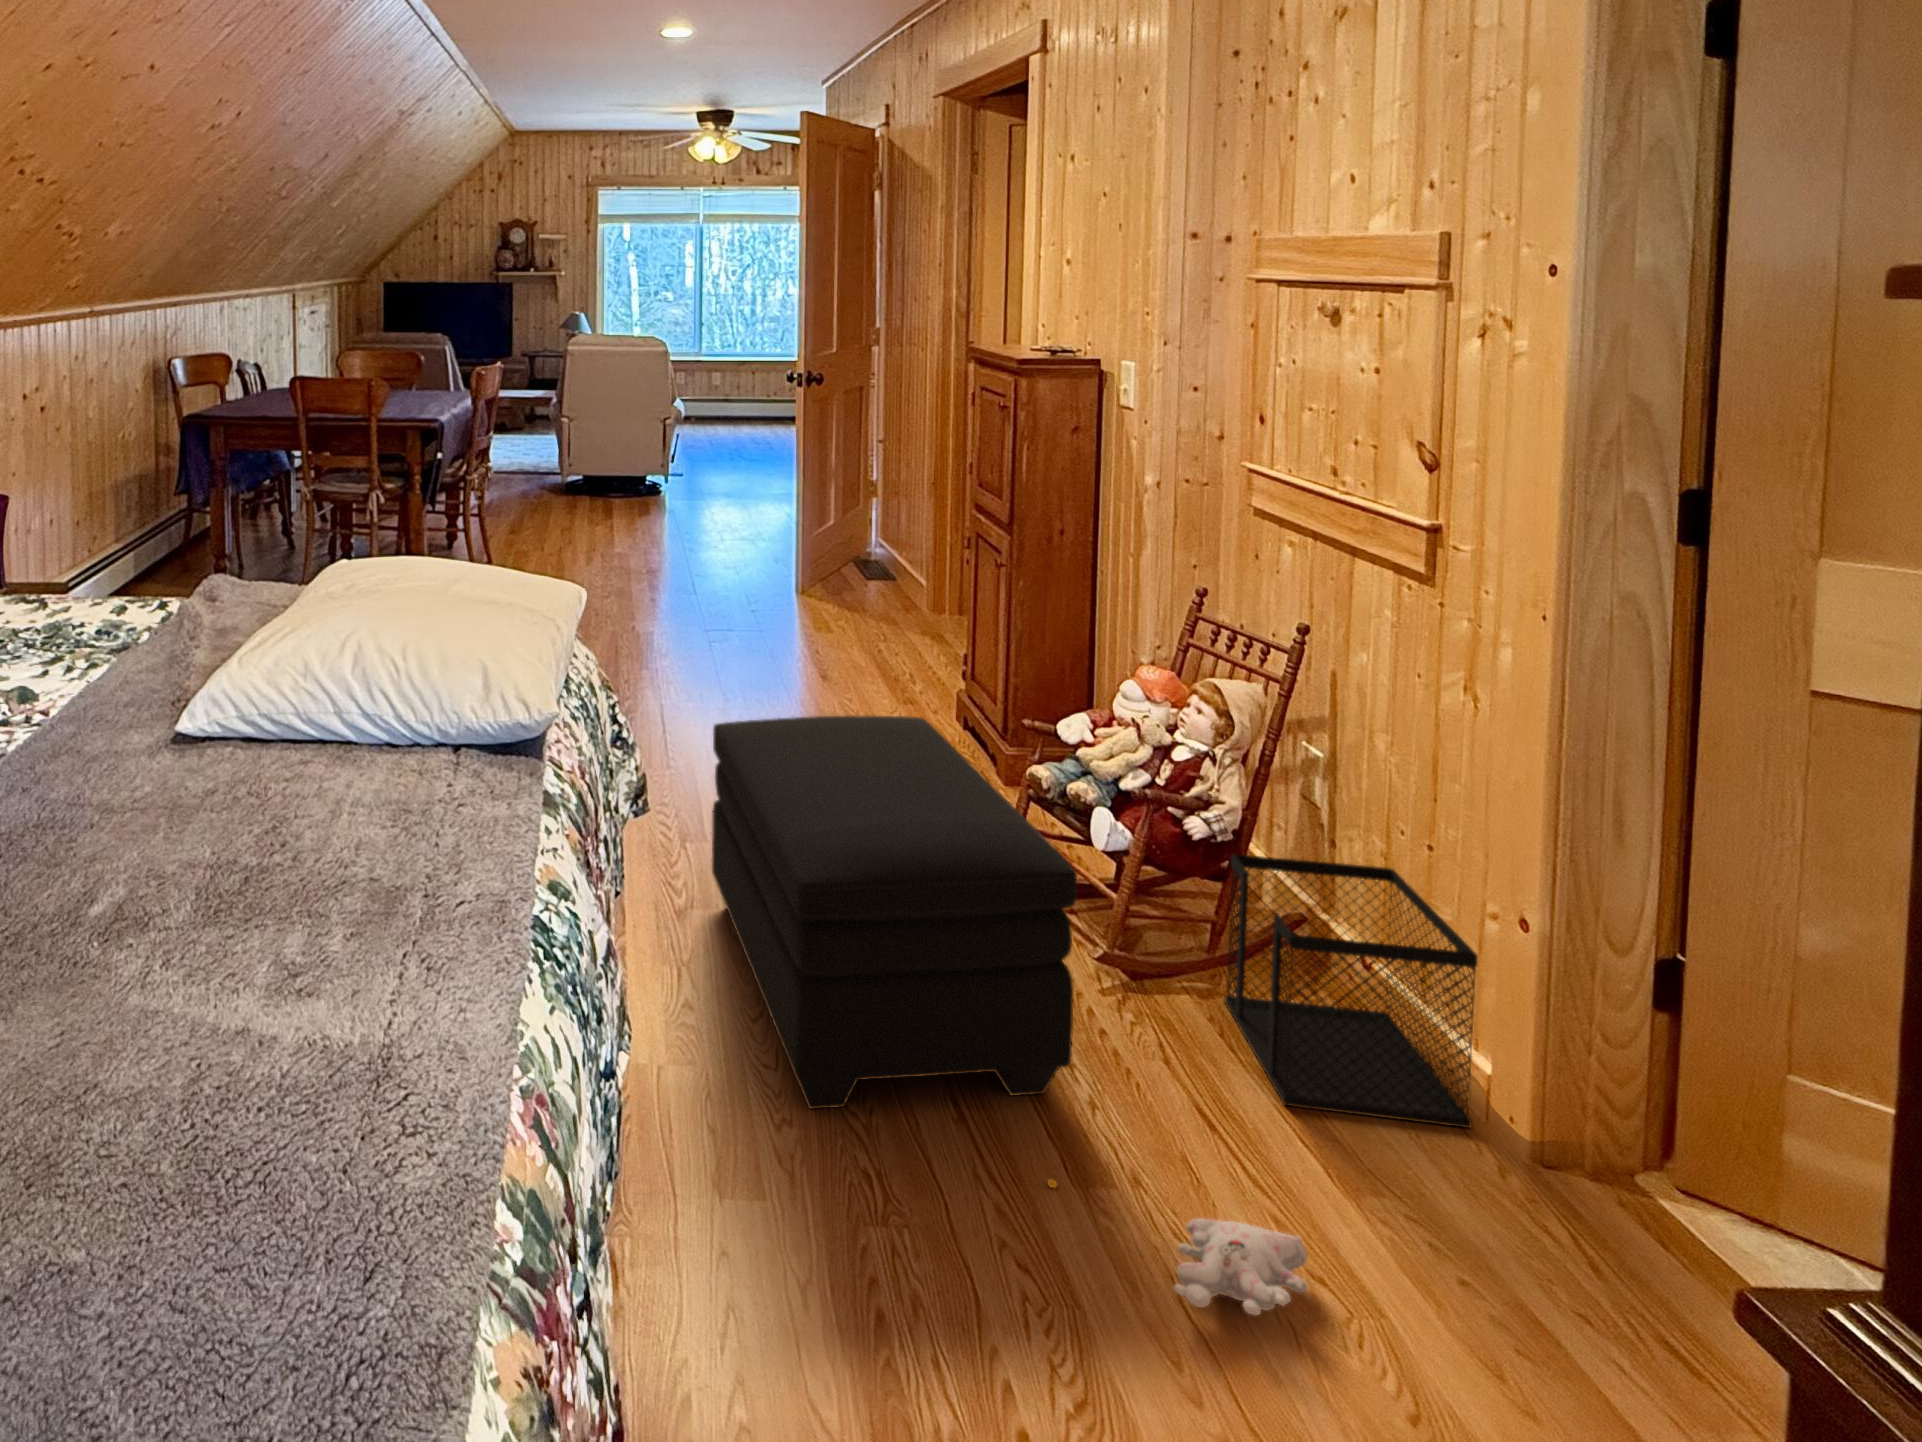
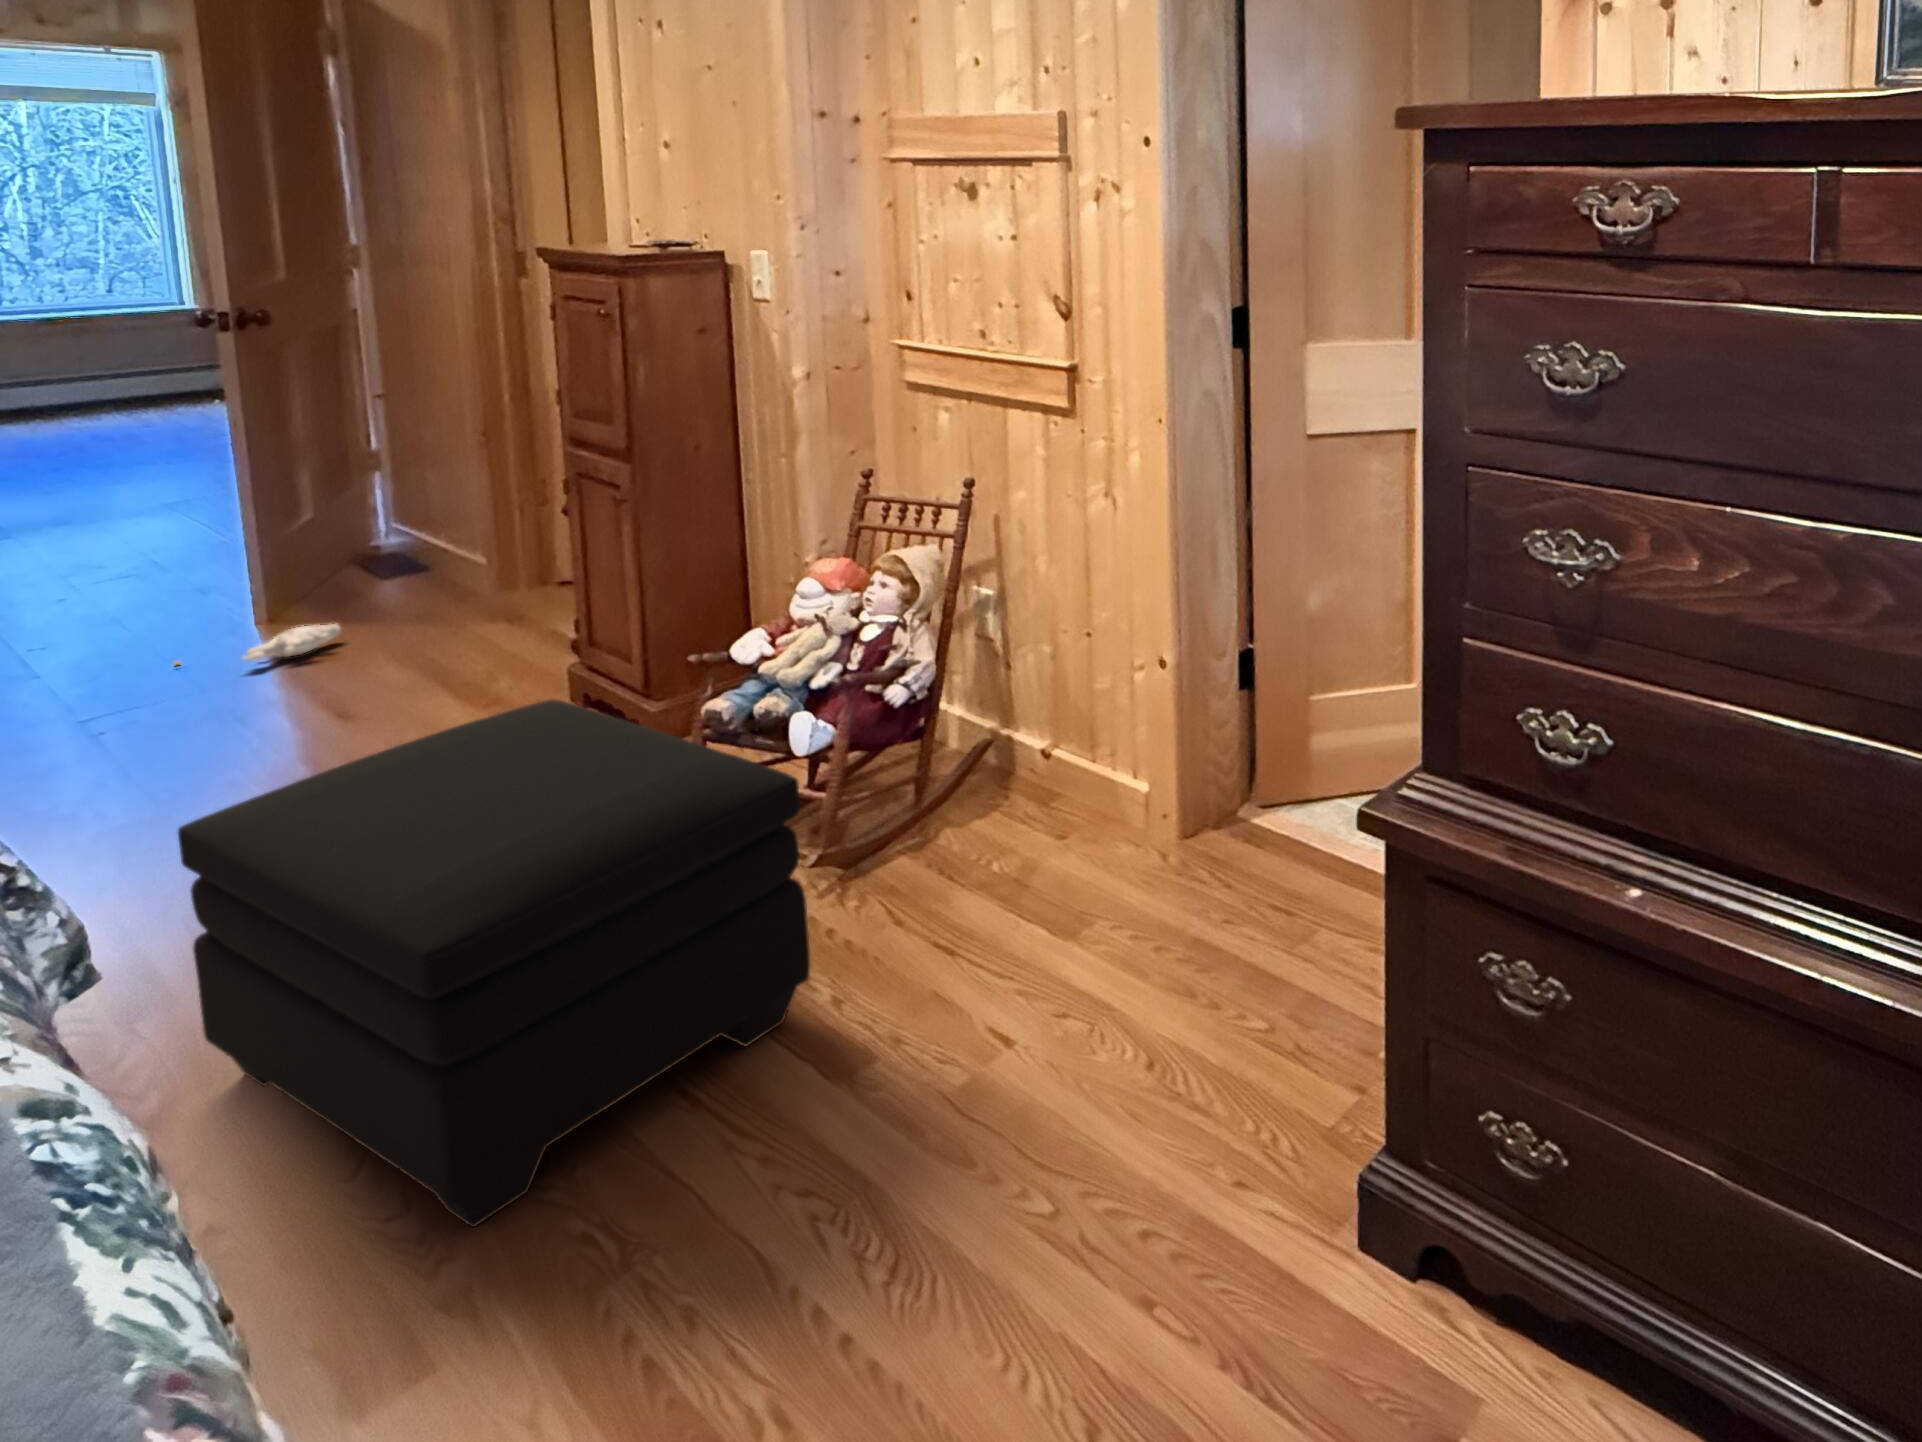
wastebasket: present [1224,854,1478,1128] -> none [933,664,1140,899]
plush toy: present [1047,1179,1308,1315] -> present [175,624,341,665]

